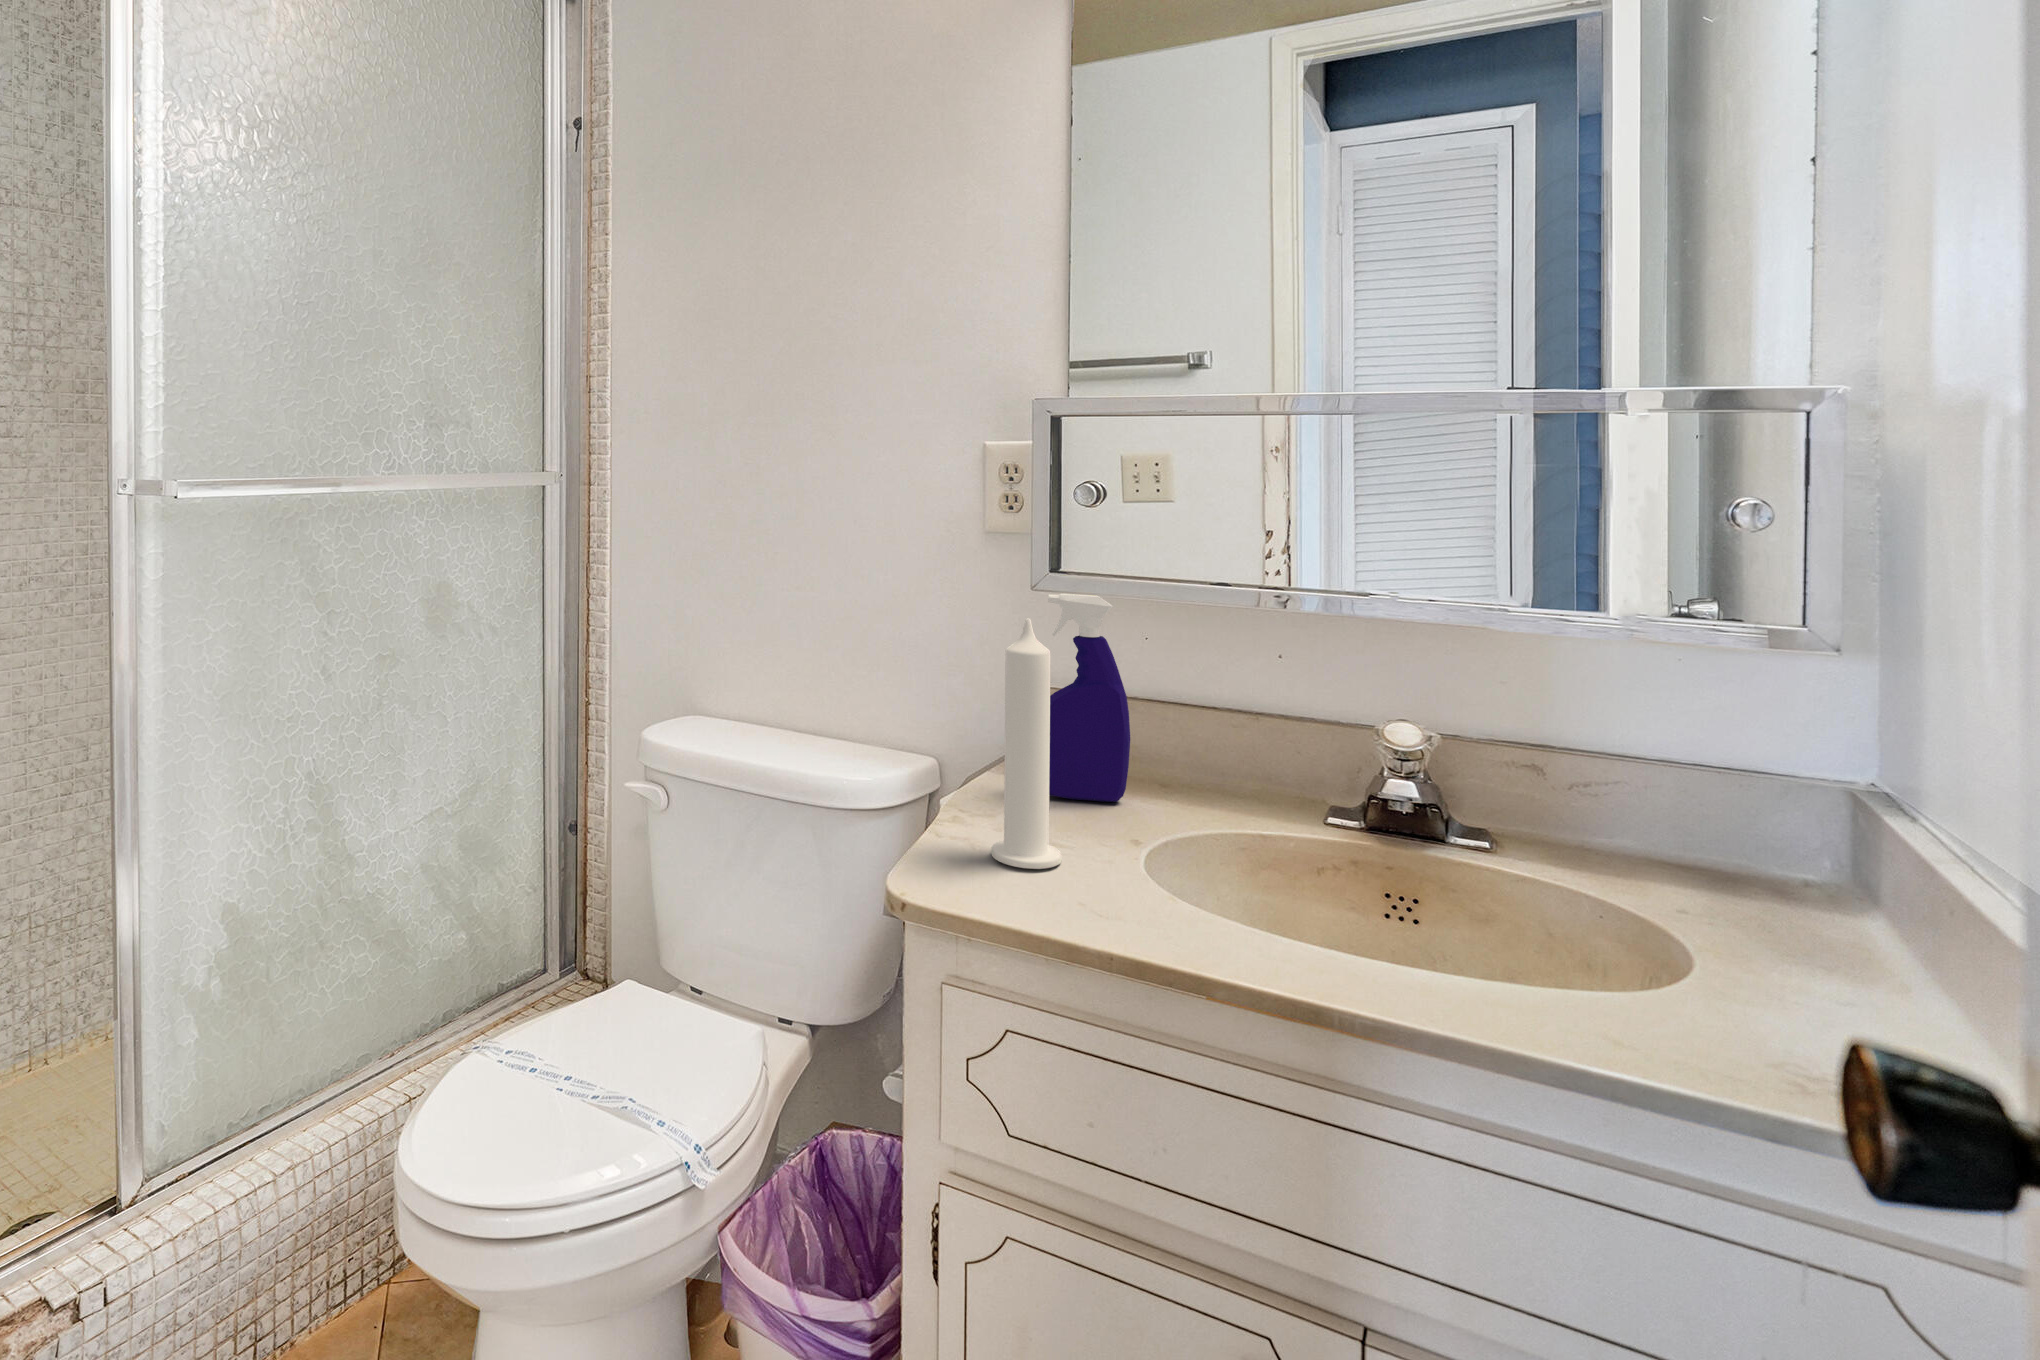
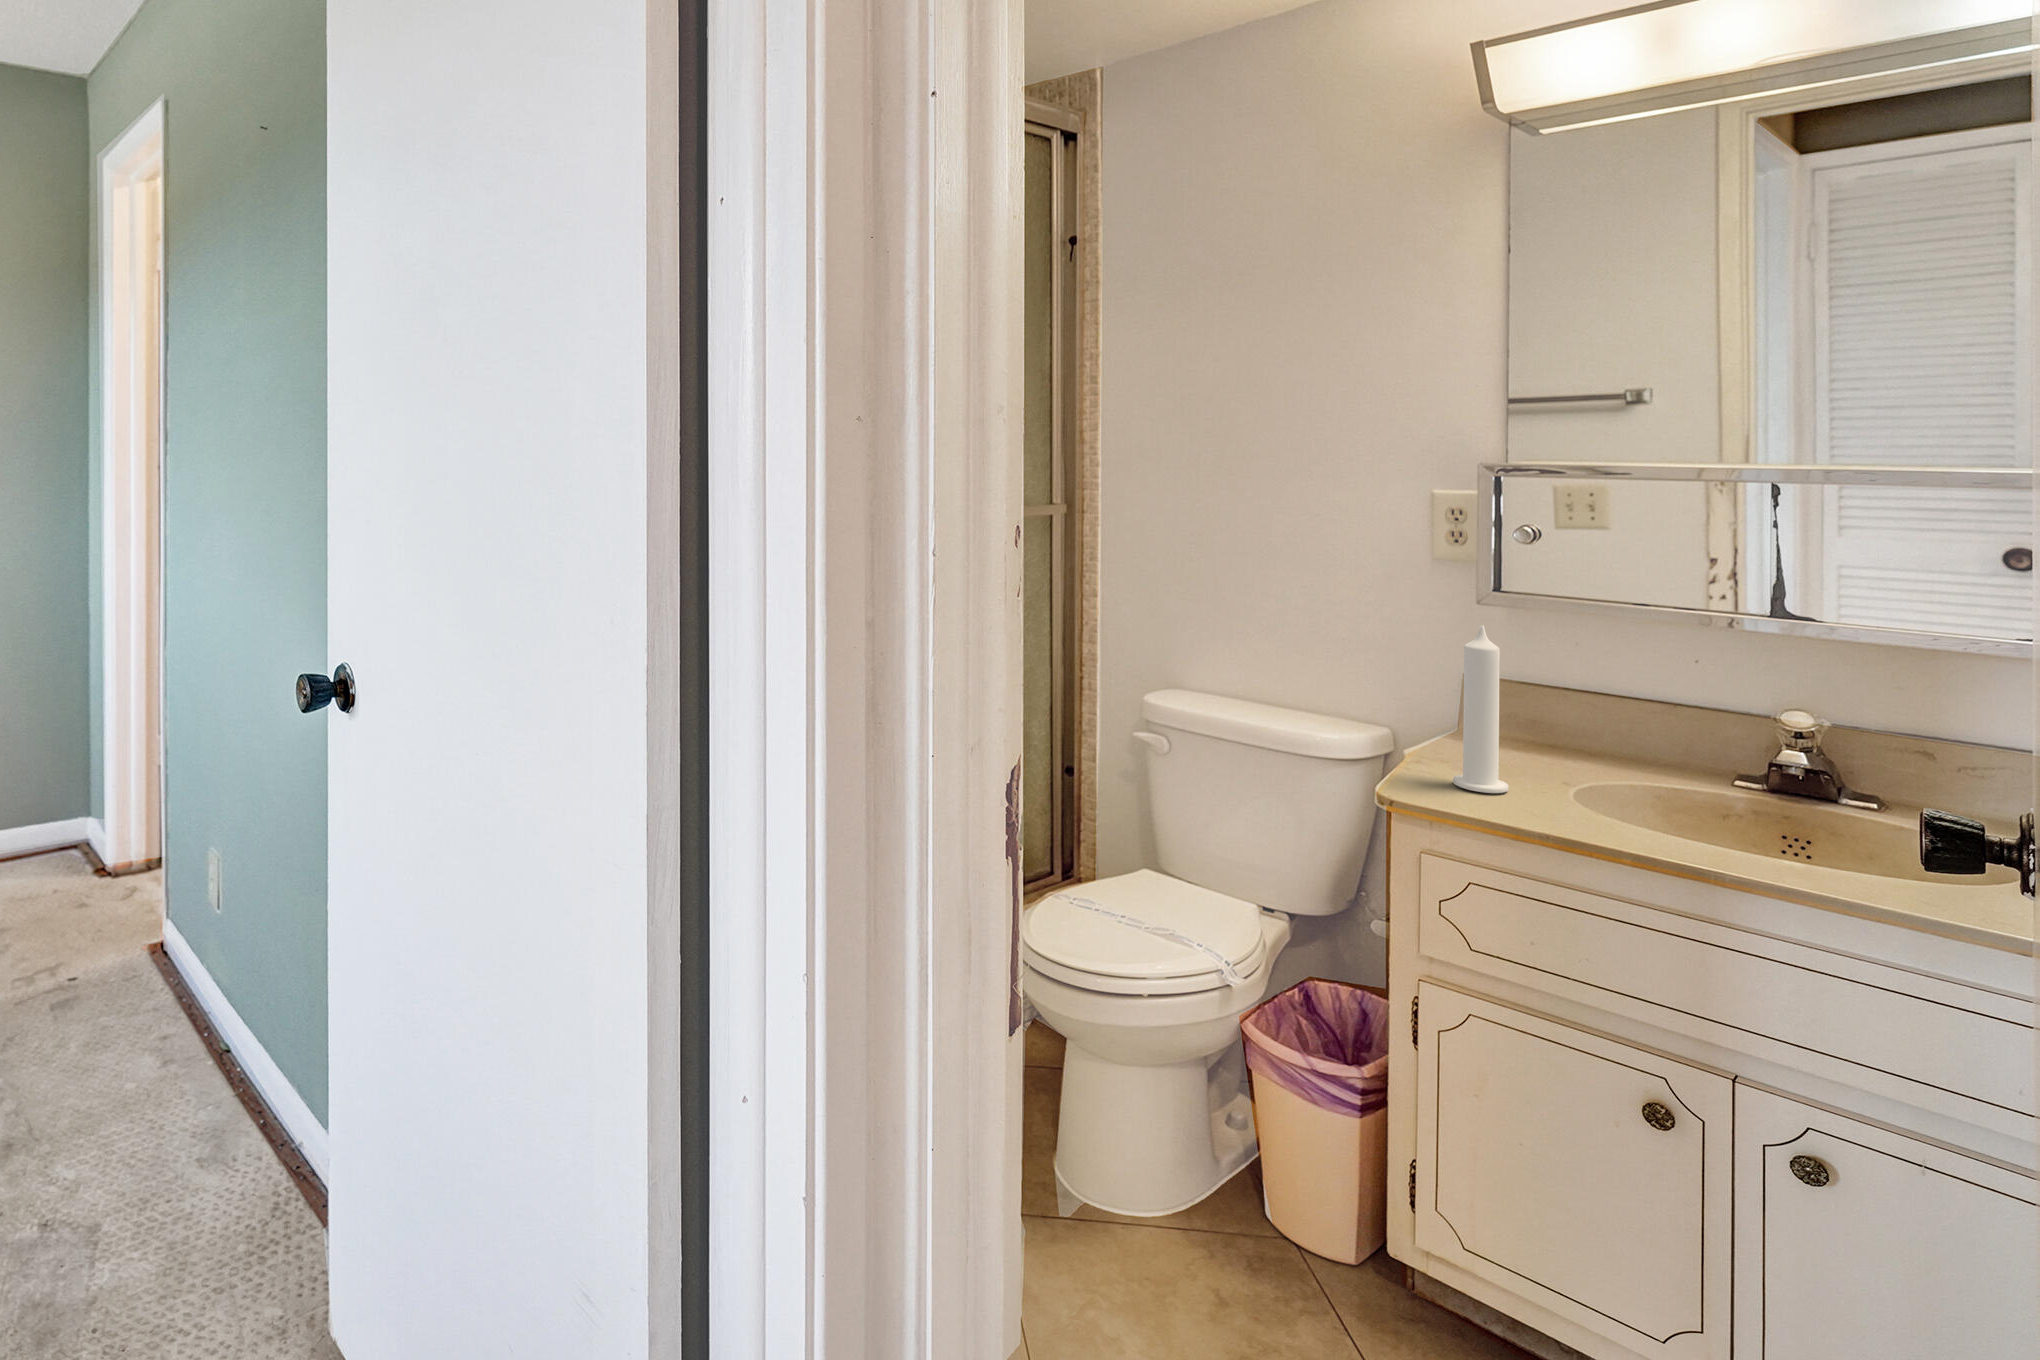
spray bottle: present [1048,593,1130,802] -> none [1482,607,1563,758]

